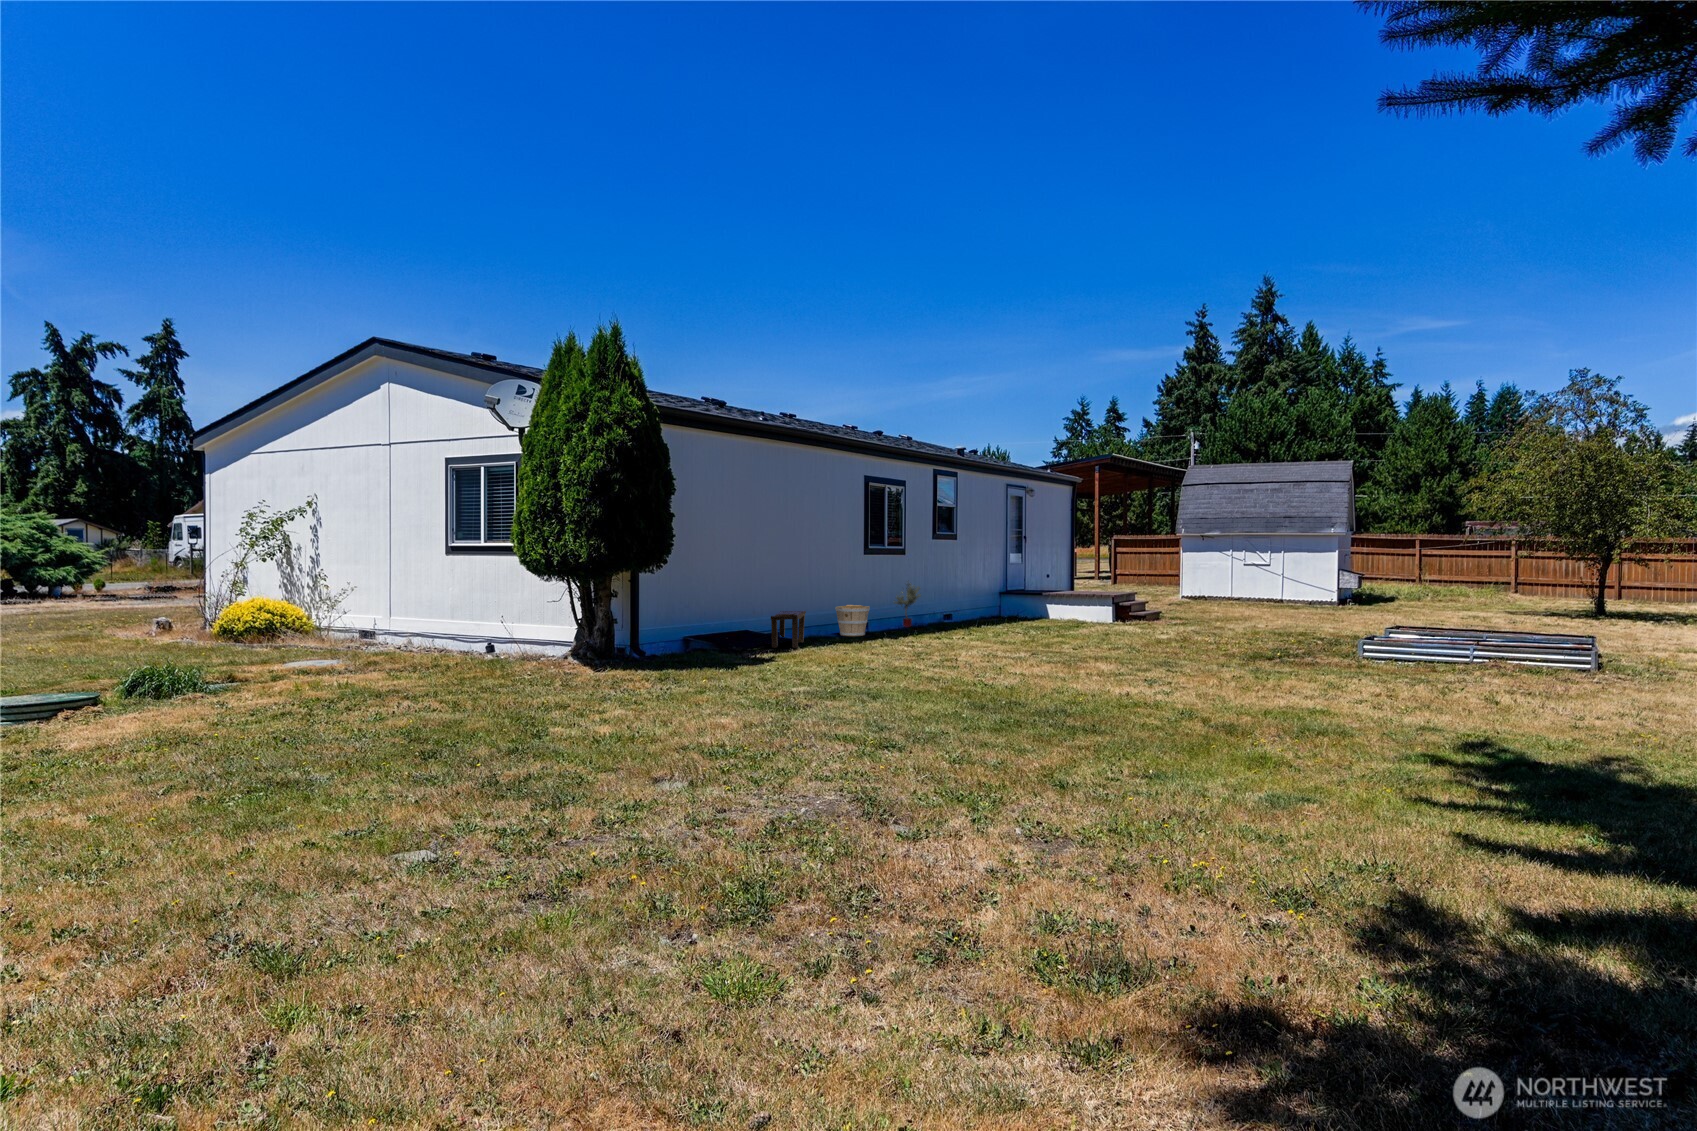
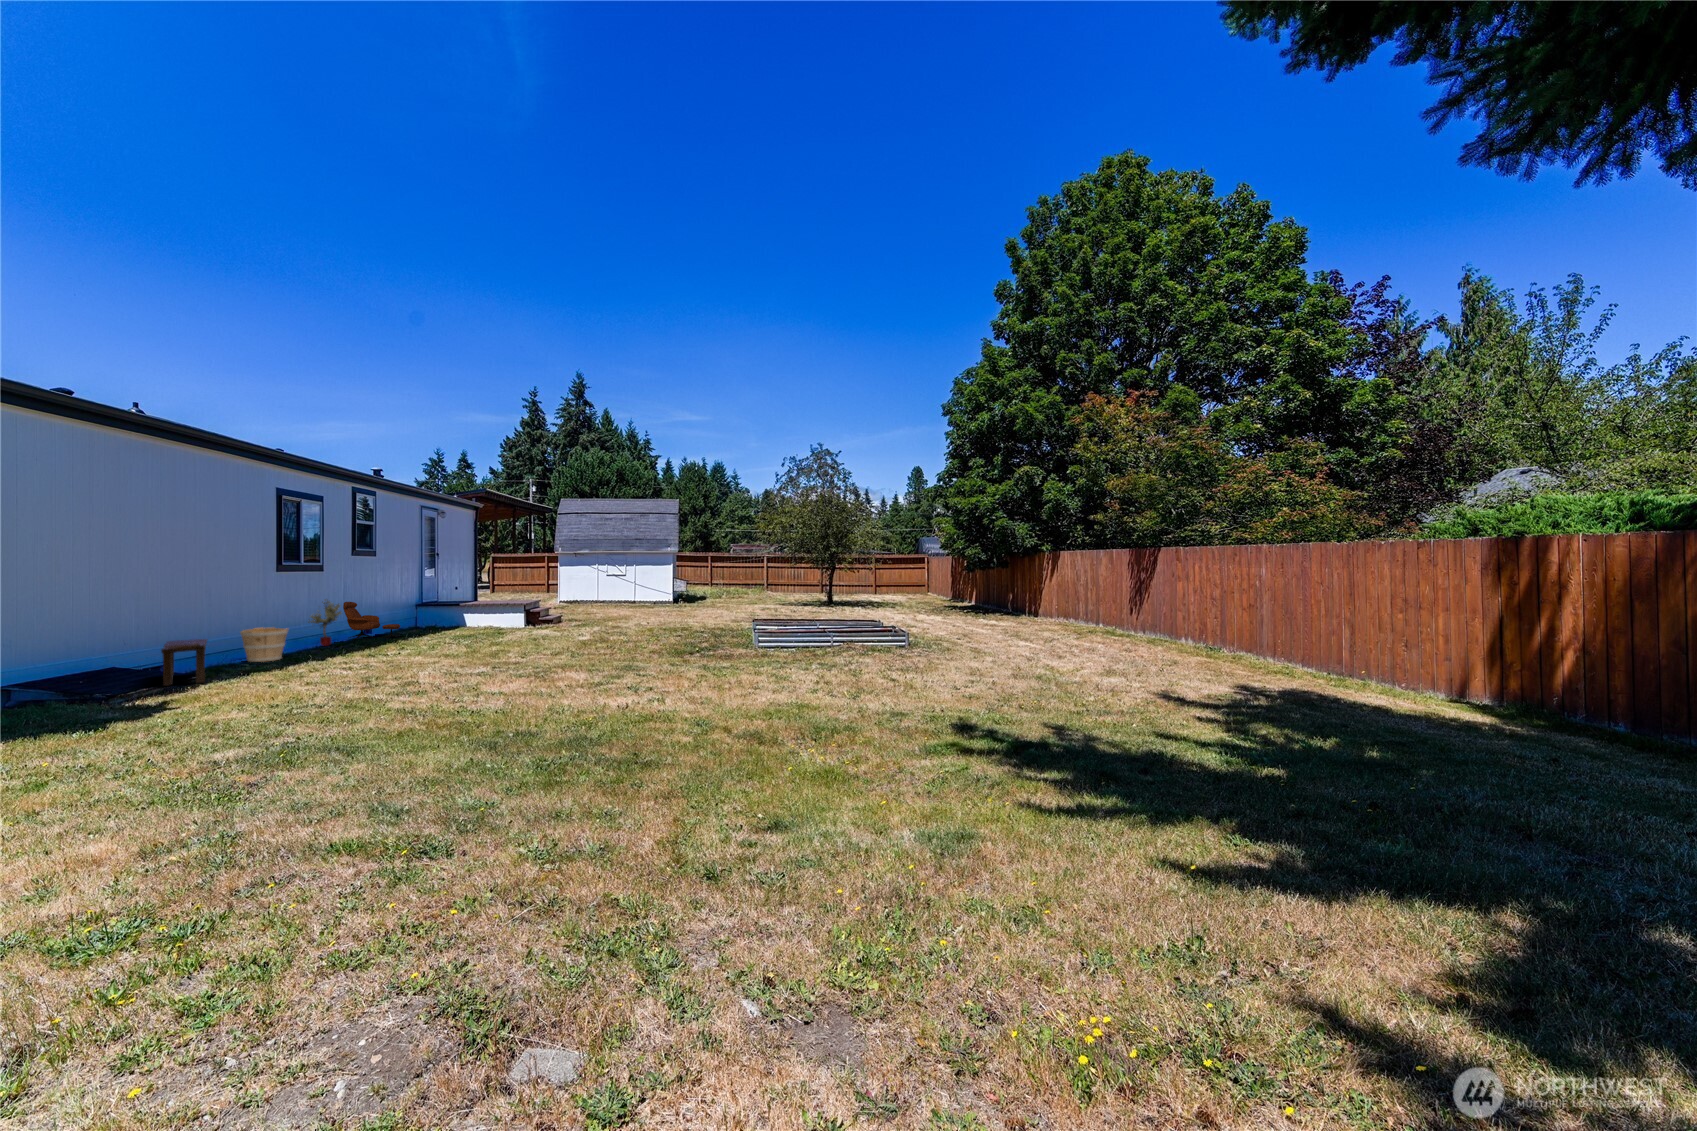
lounge chair: none [926,585,975,625] -> present [343,602,400,640]

